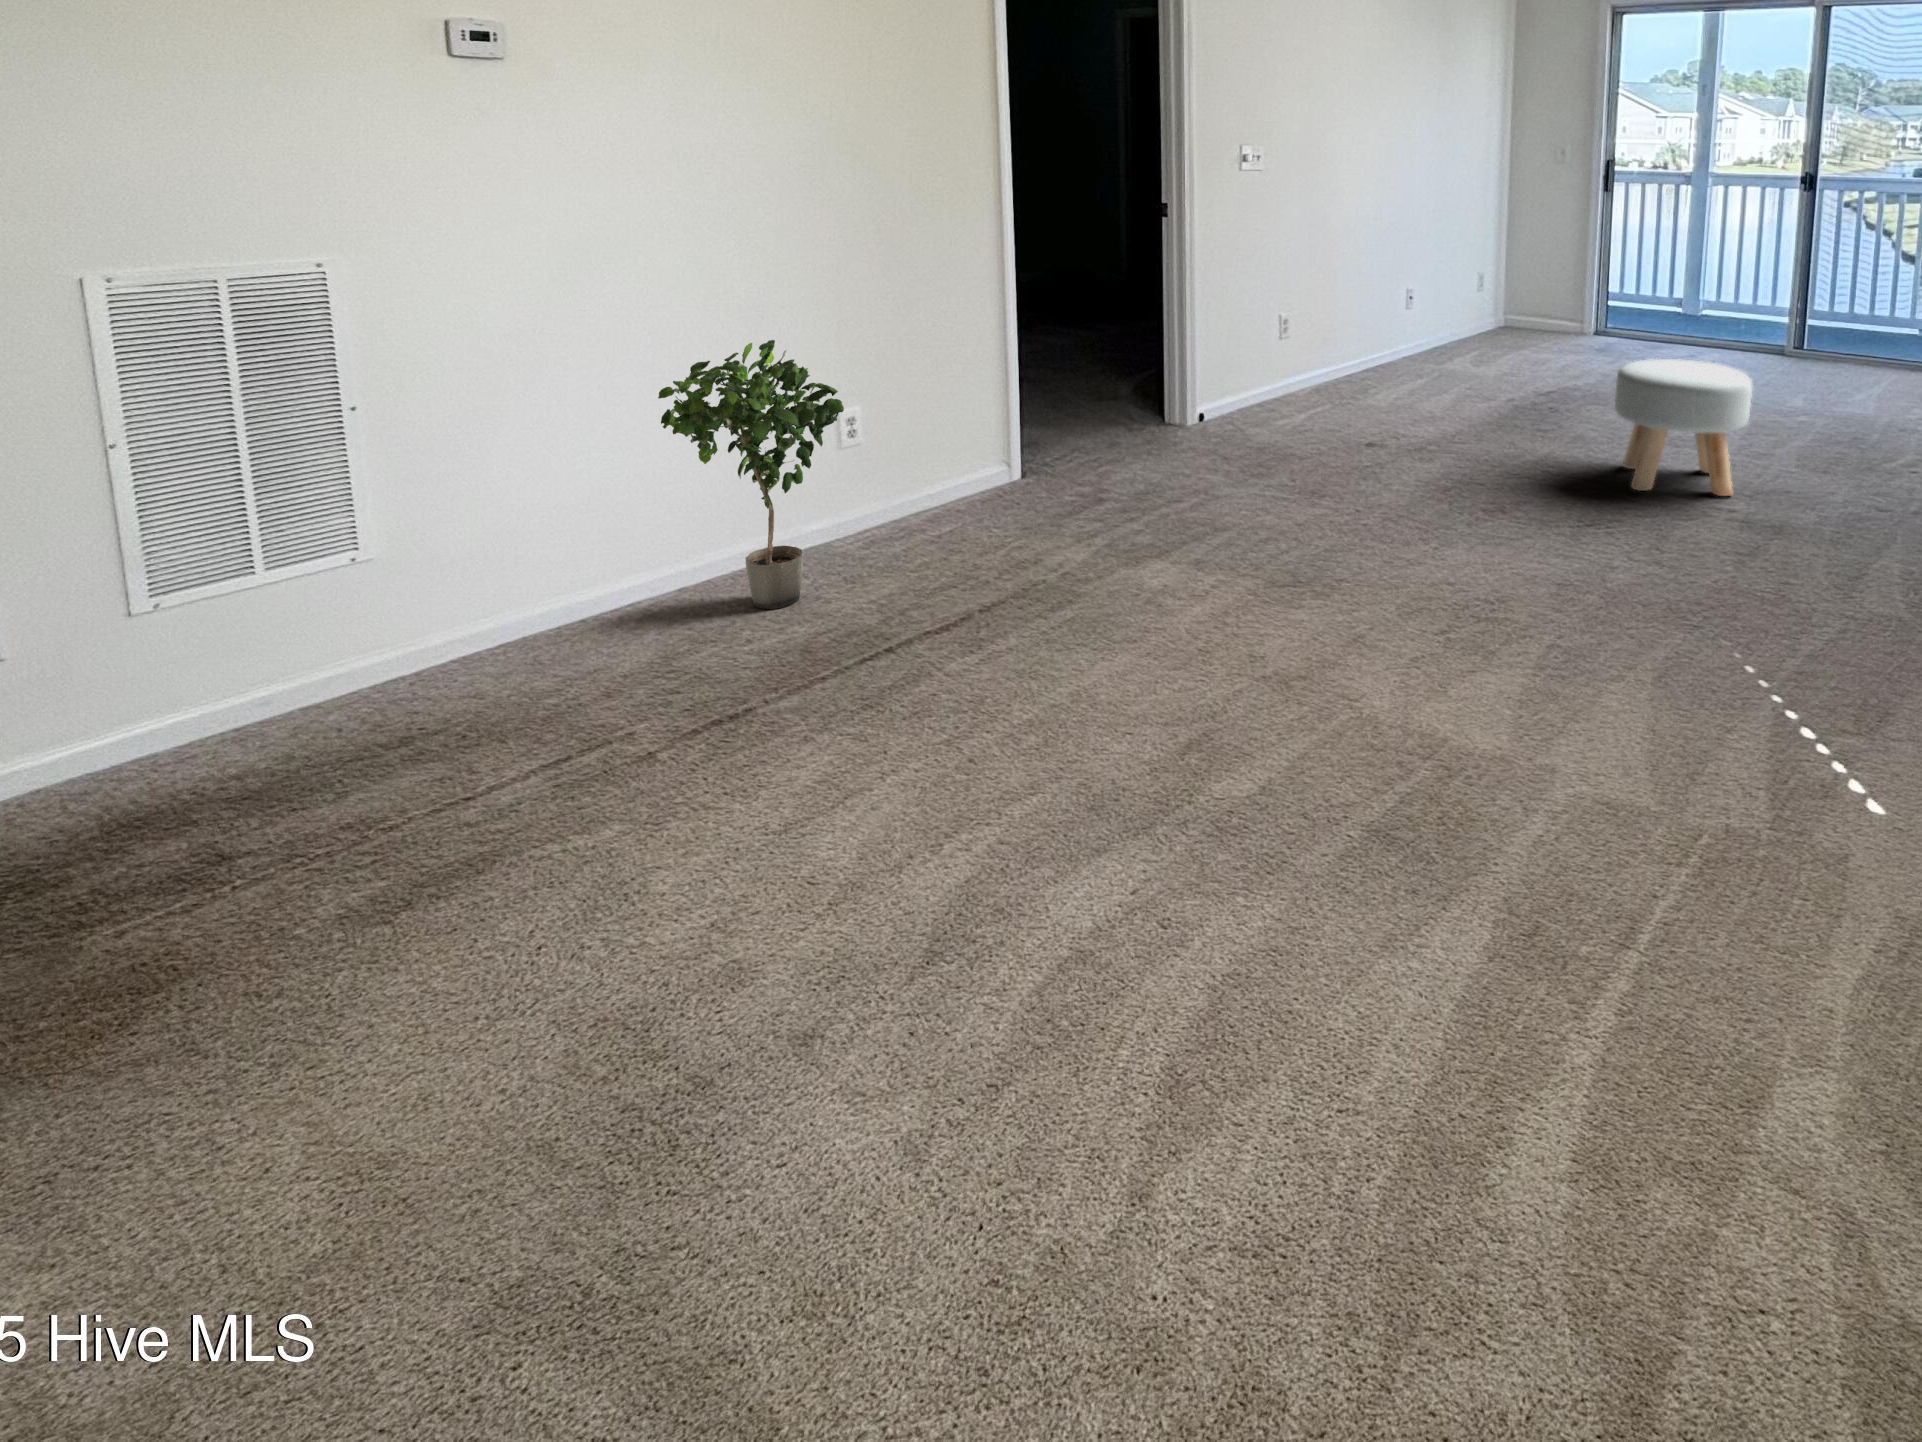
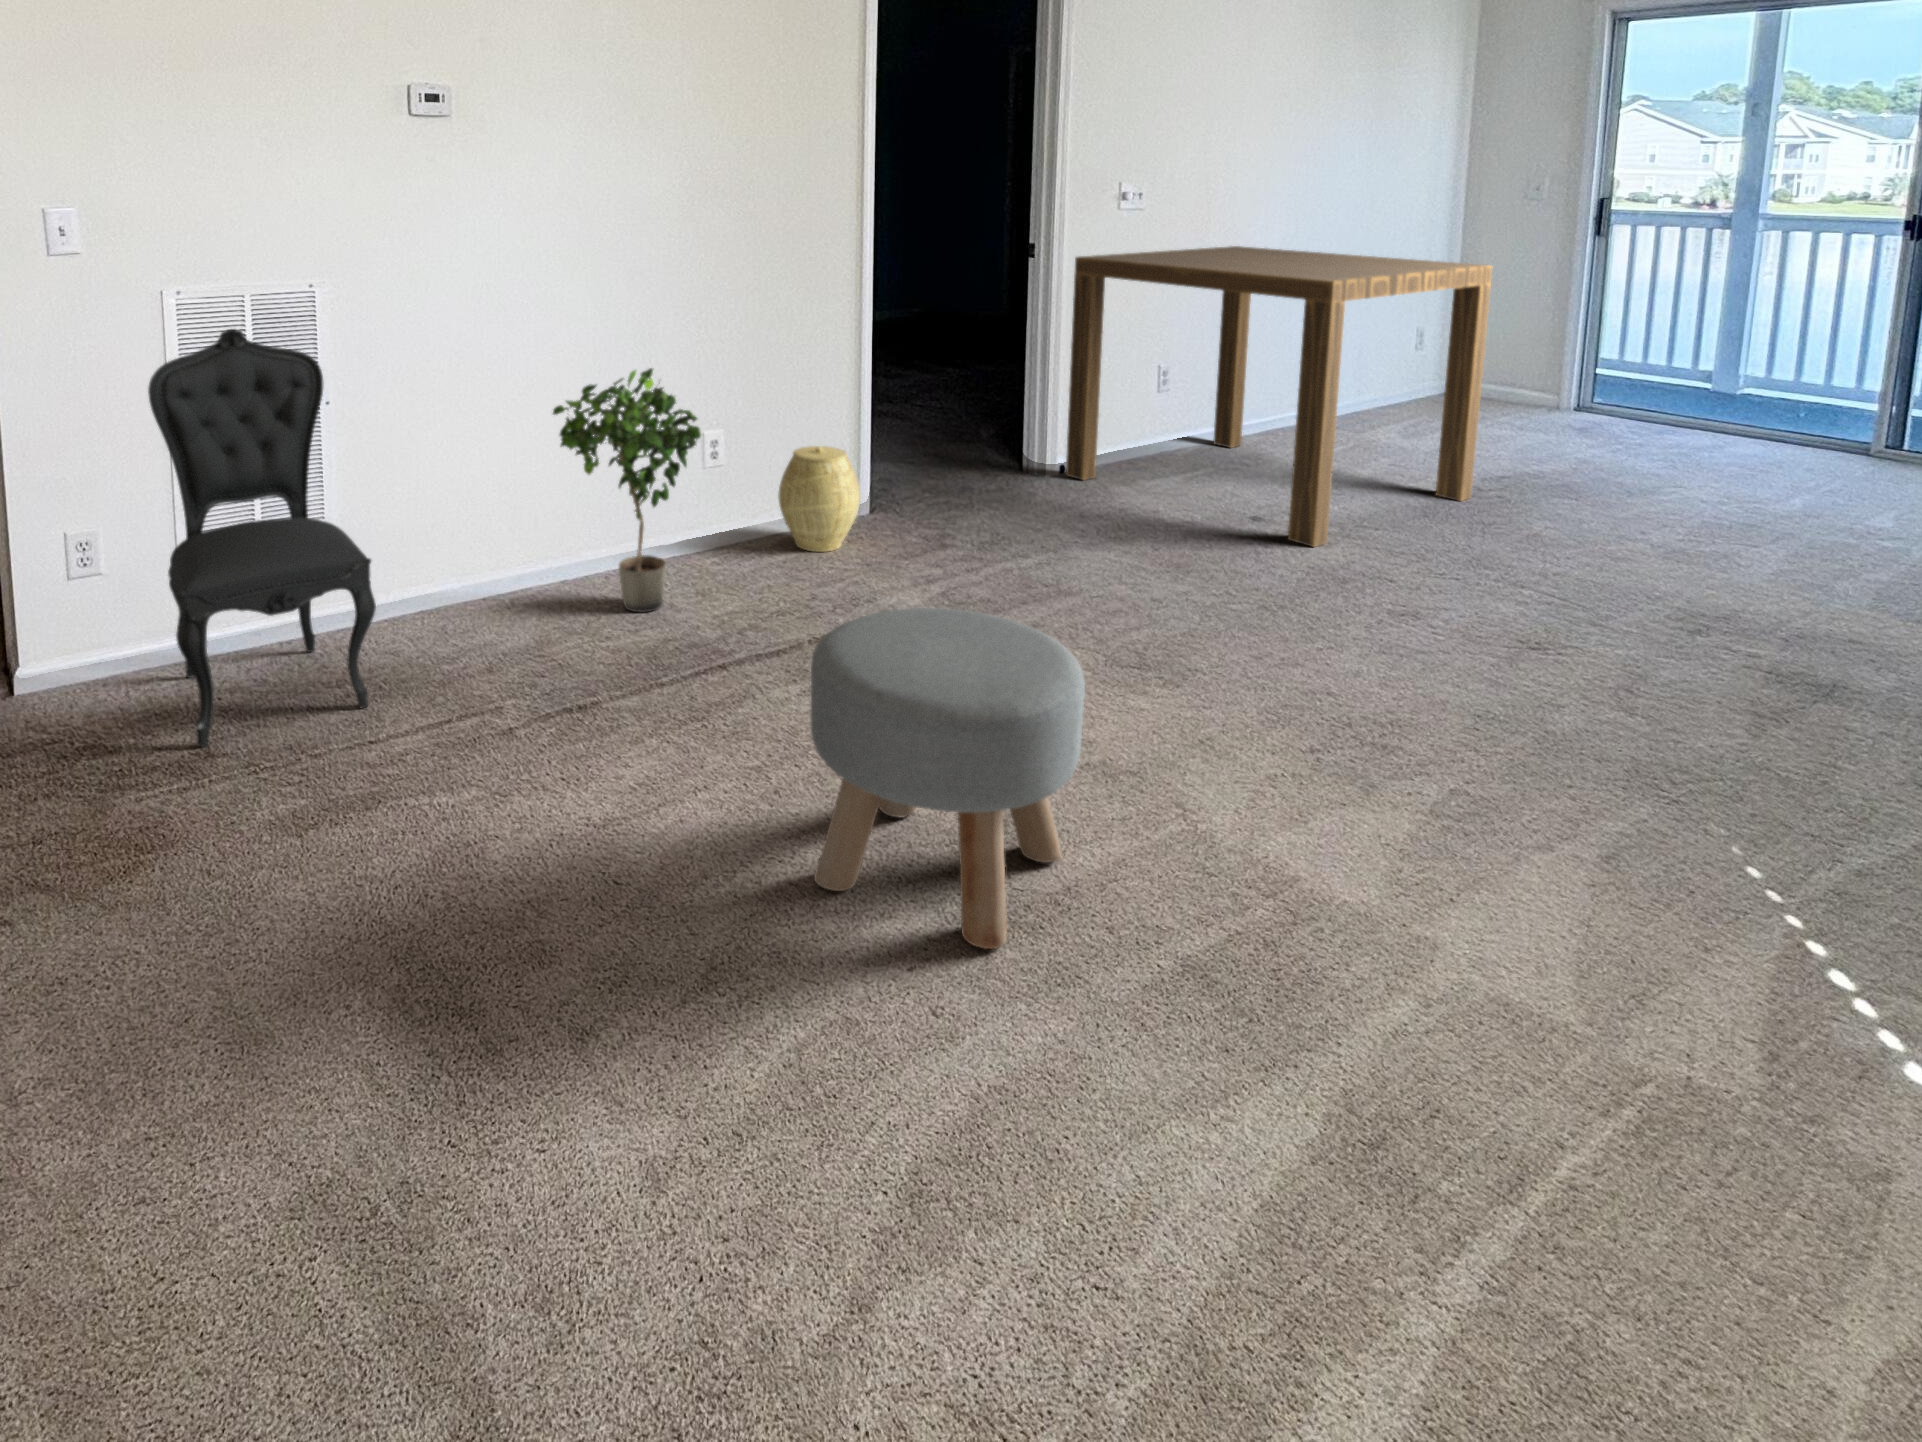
dining table: none [1198,202,1541,468] -> present [1066,246,1492,547]
dining chair: none [52,316,444,856] -> present [148,329,376,747]
ottoman: present [1615,359,1752,496] -> present [811,608,1085,949]
woven basket: none [918,413,1007,522] -> present [778,446,860,552]

